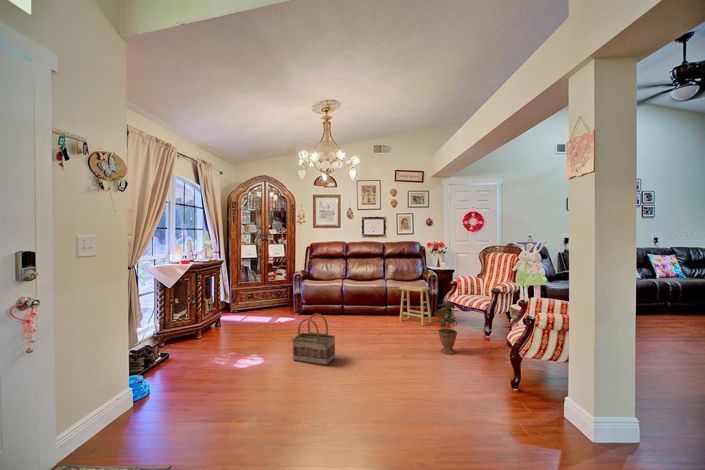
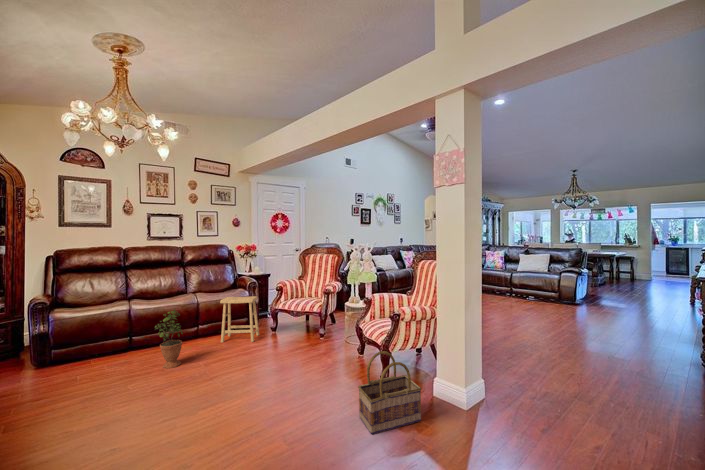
potted plant: present [435,301,457,354] -> present [155,309,183,369]
basket: present [292,314,335,365] -> present [358,351,421,435]

